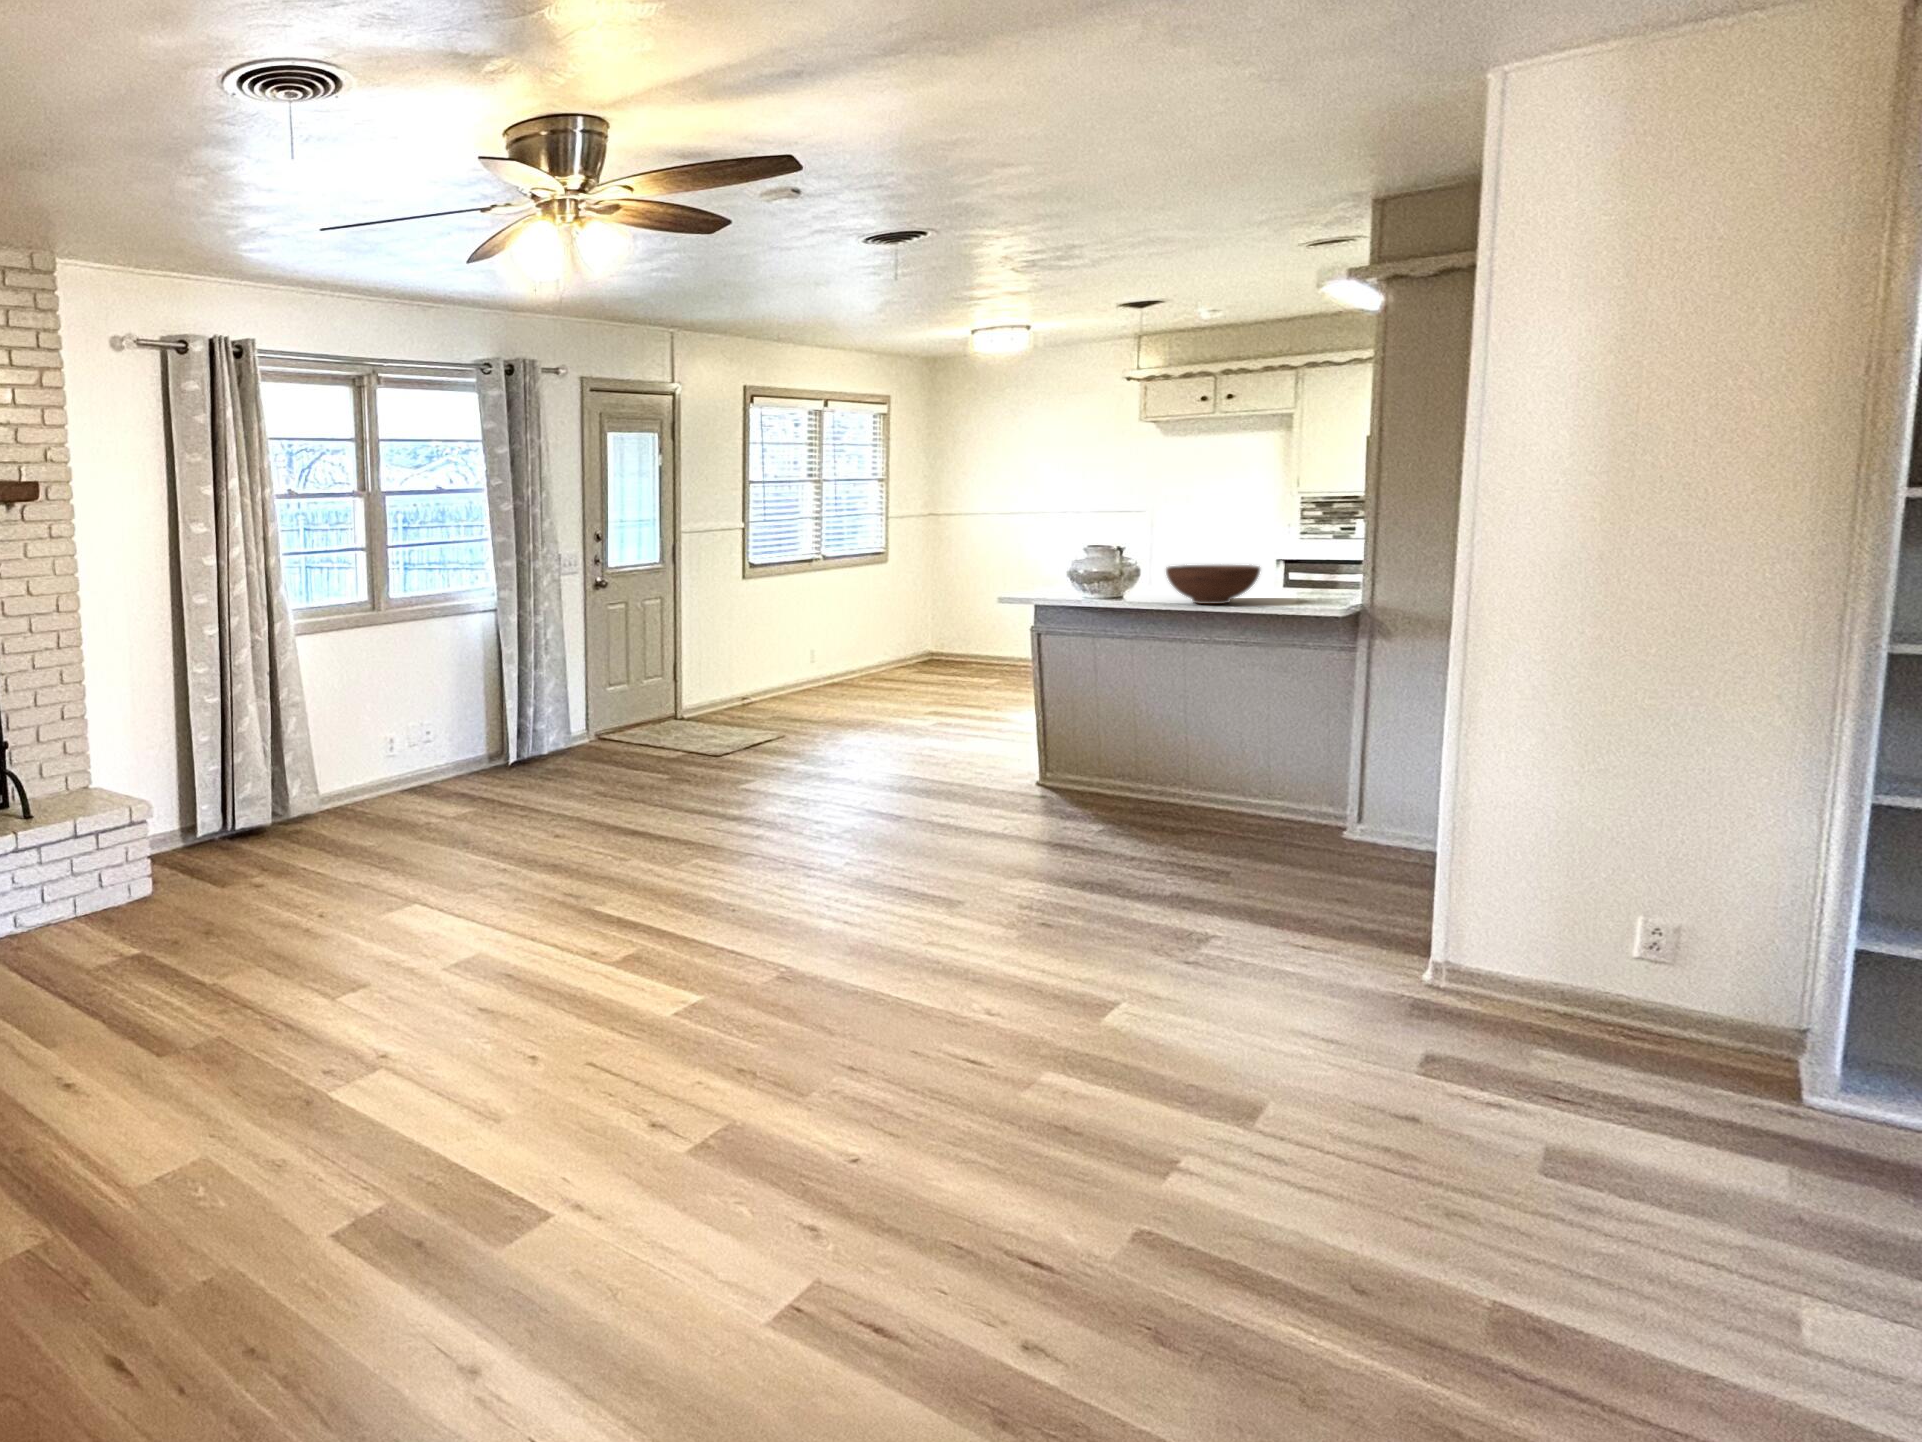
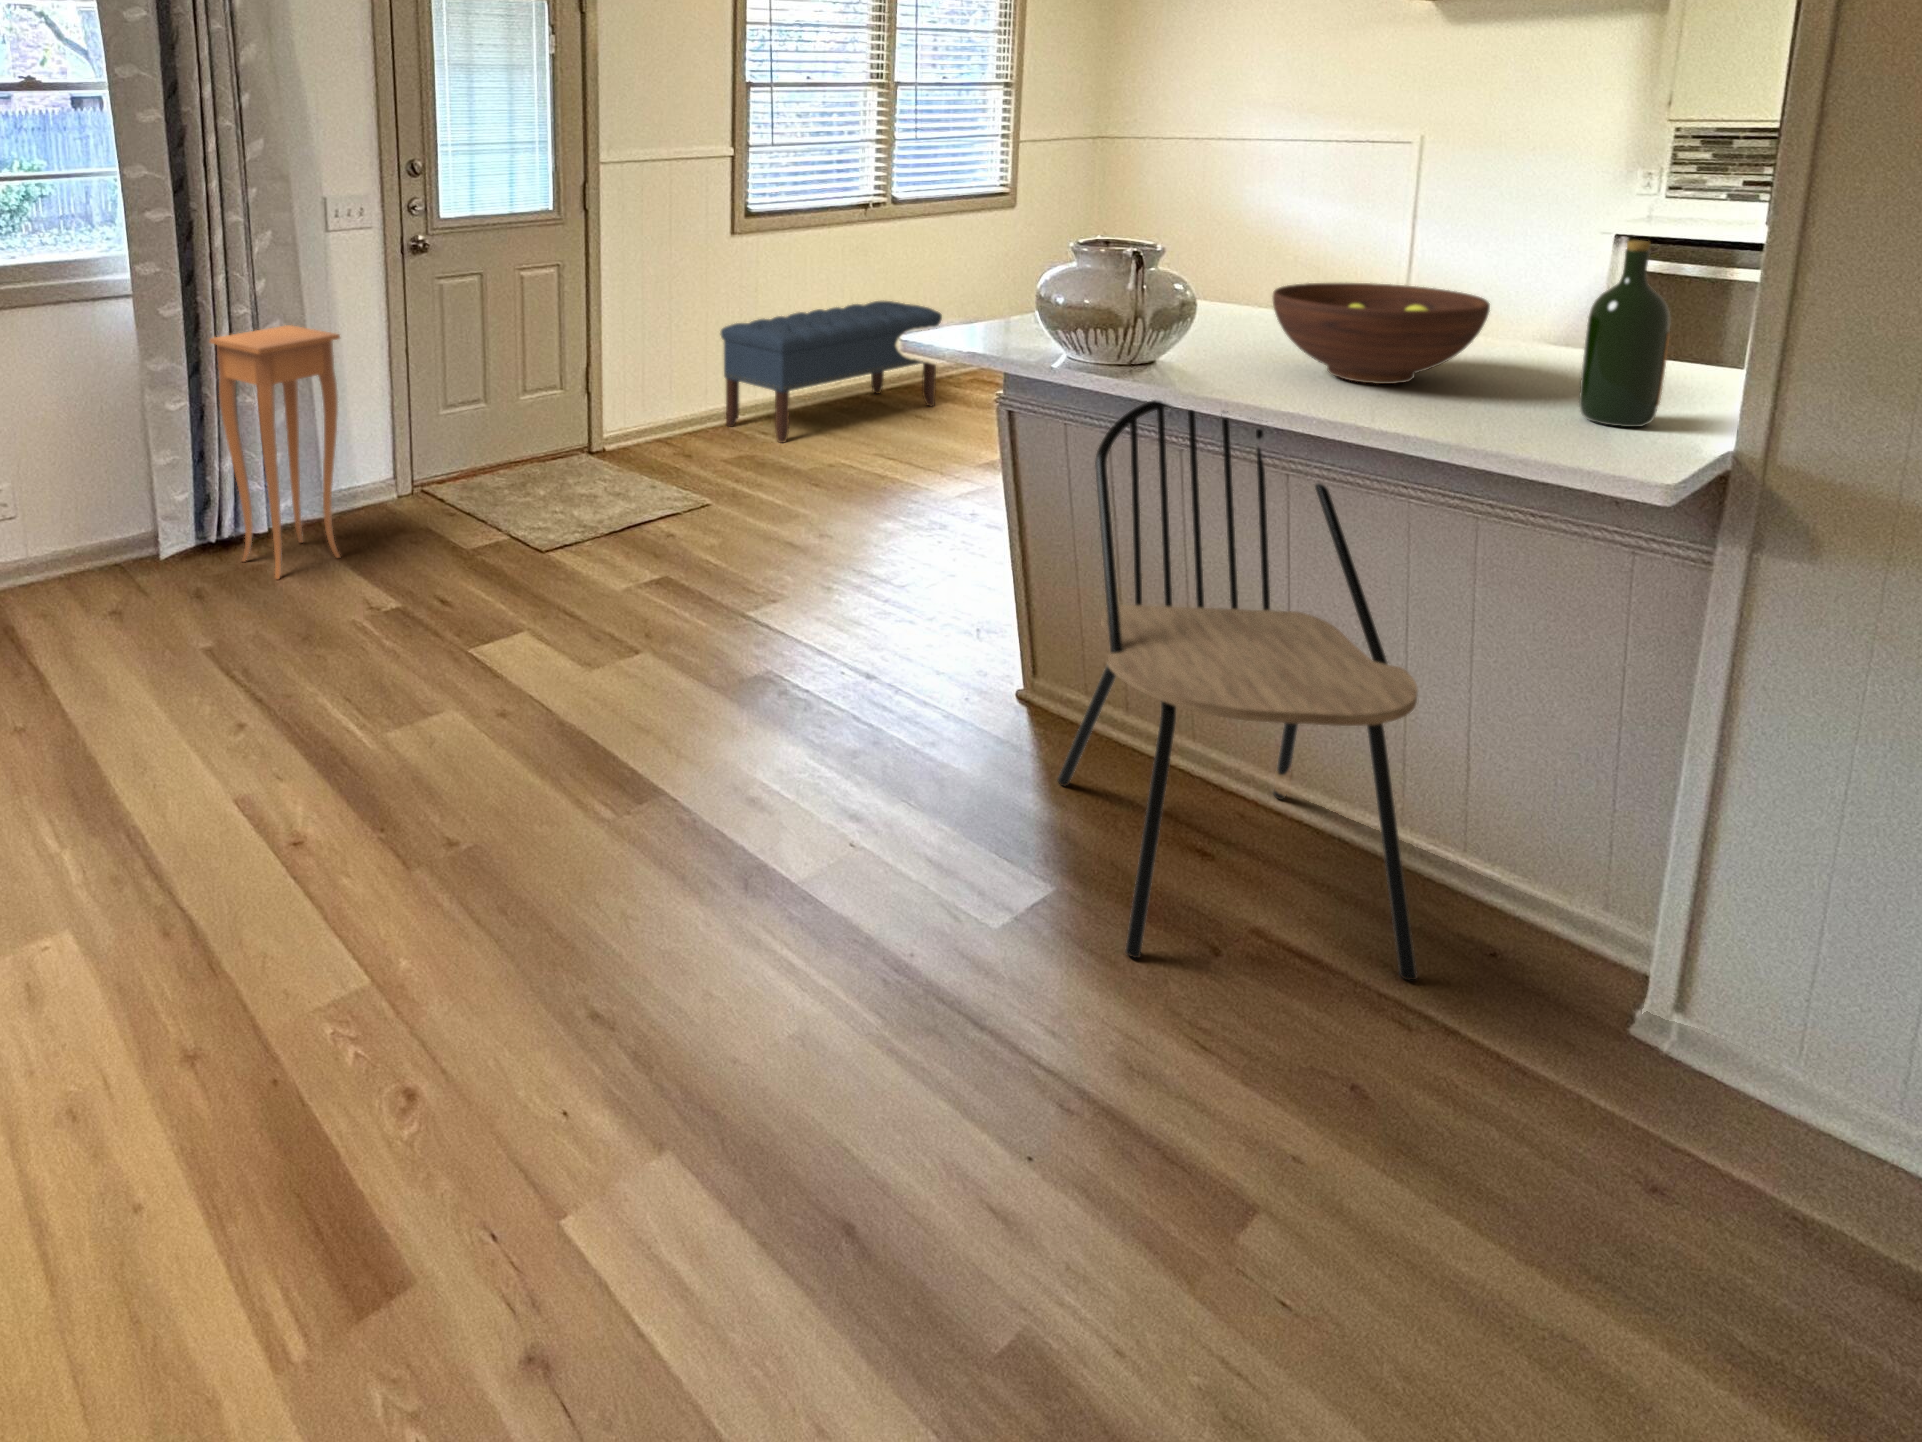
wine bottle: none [1302,535,1333,608] -> present [1579,240,1670,427]
dining chair: none [1083,615,1264,835] -> present [1058,400,1418,980]
bench: none [741,624,870,711] -> present [721,301,942,443]
side table: none [537,629,610,774] -> present [210,325,340,579]

